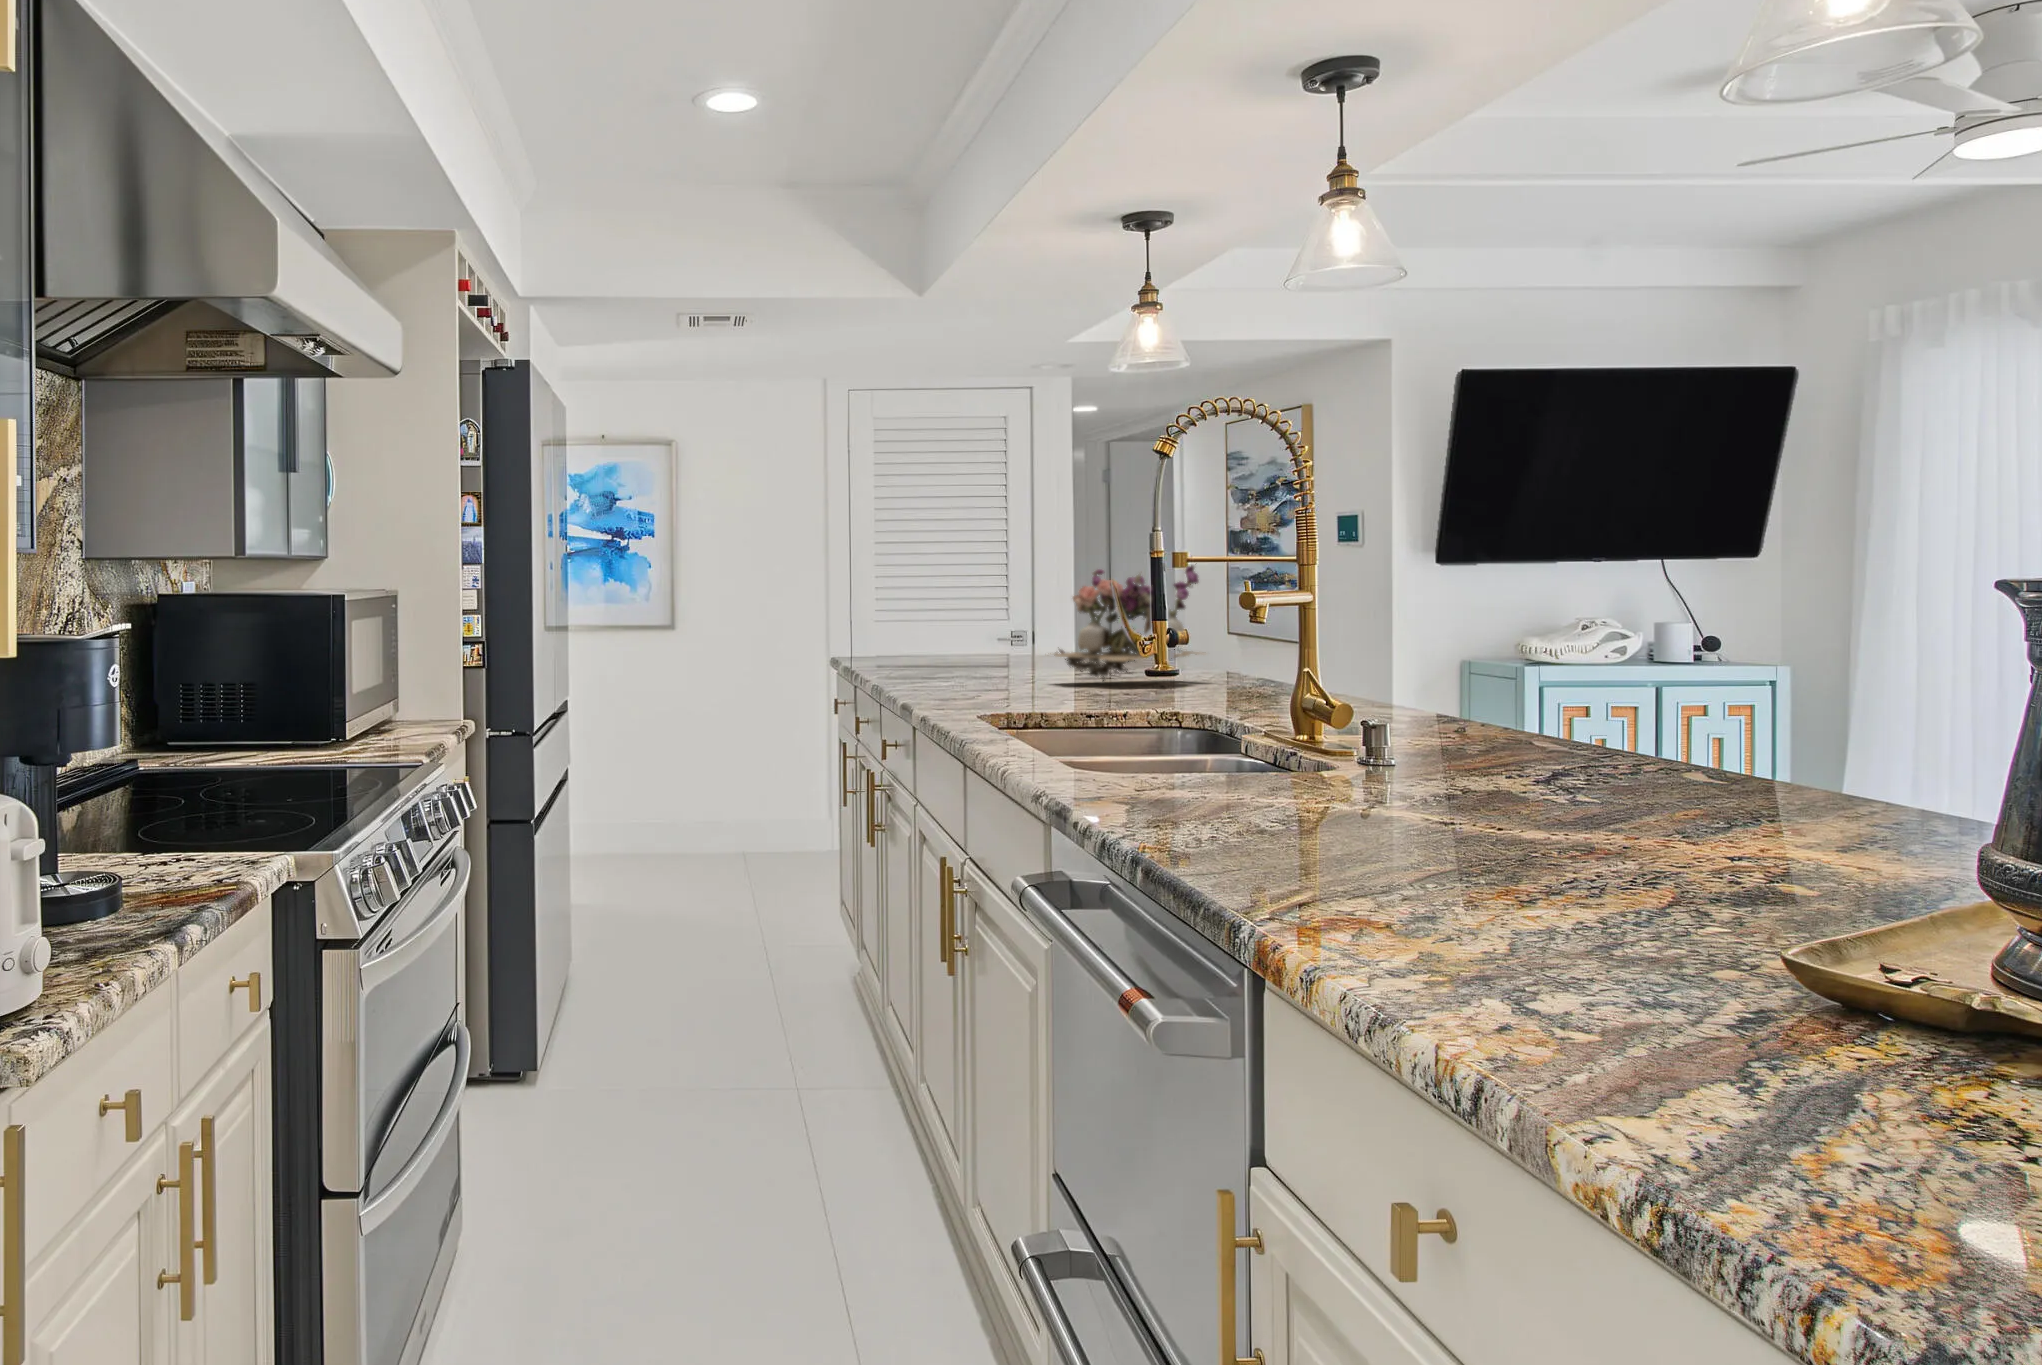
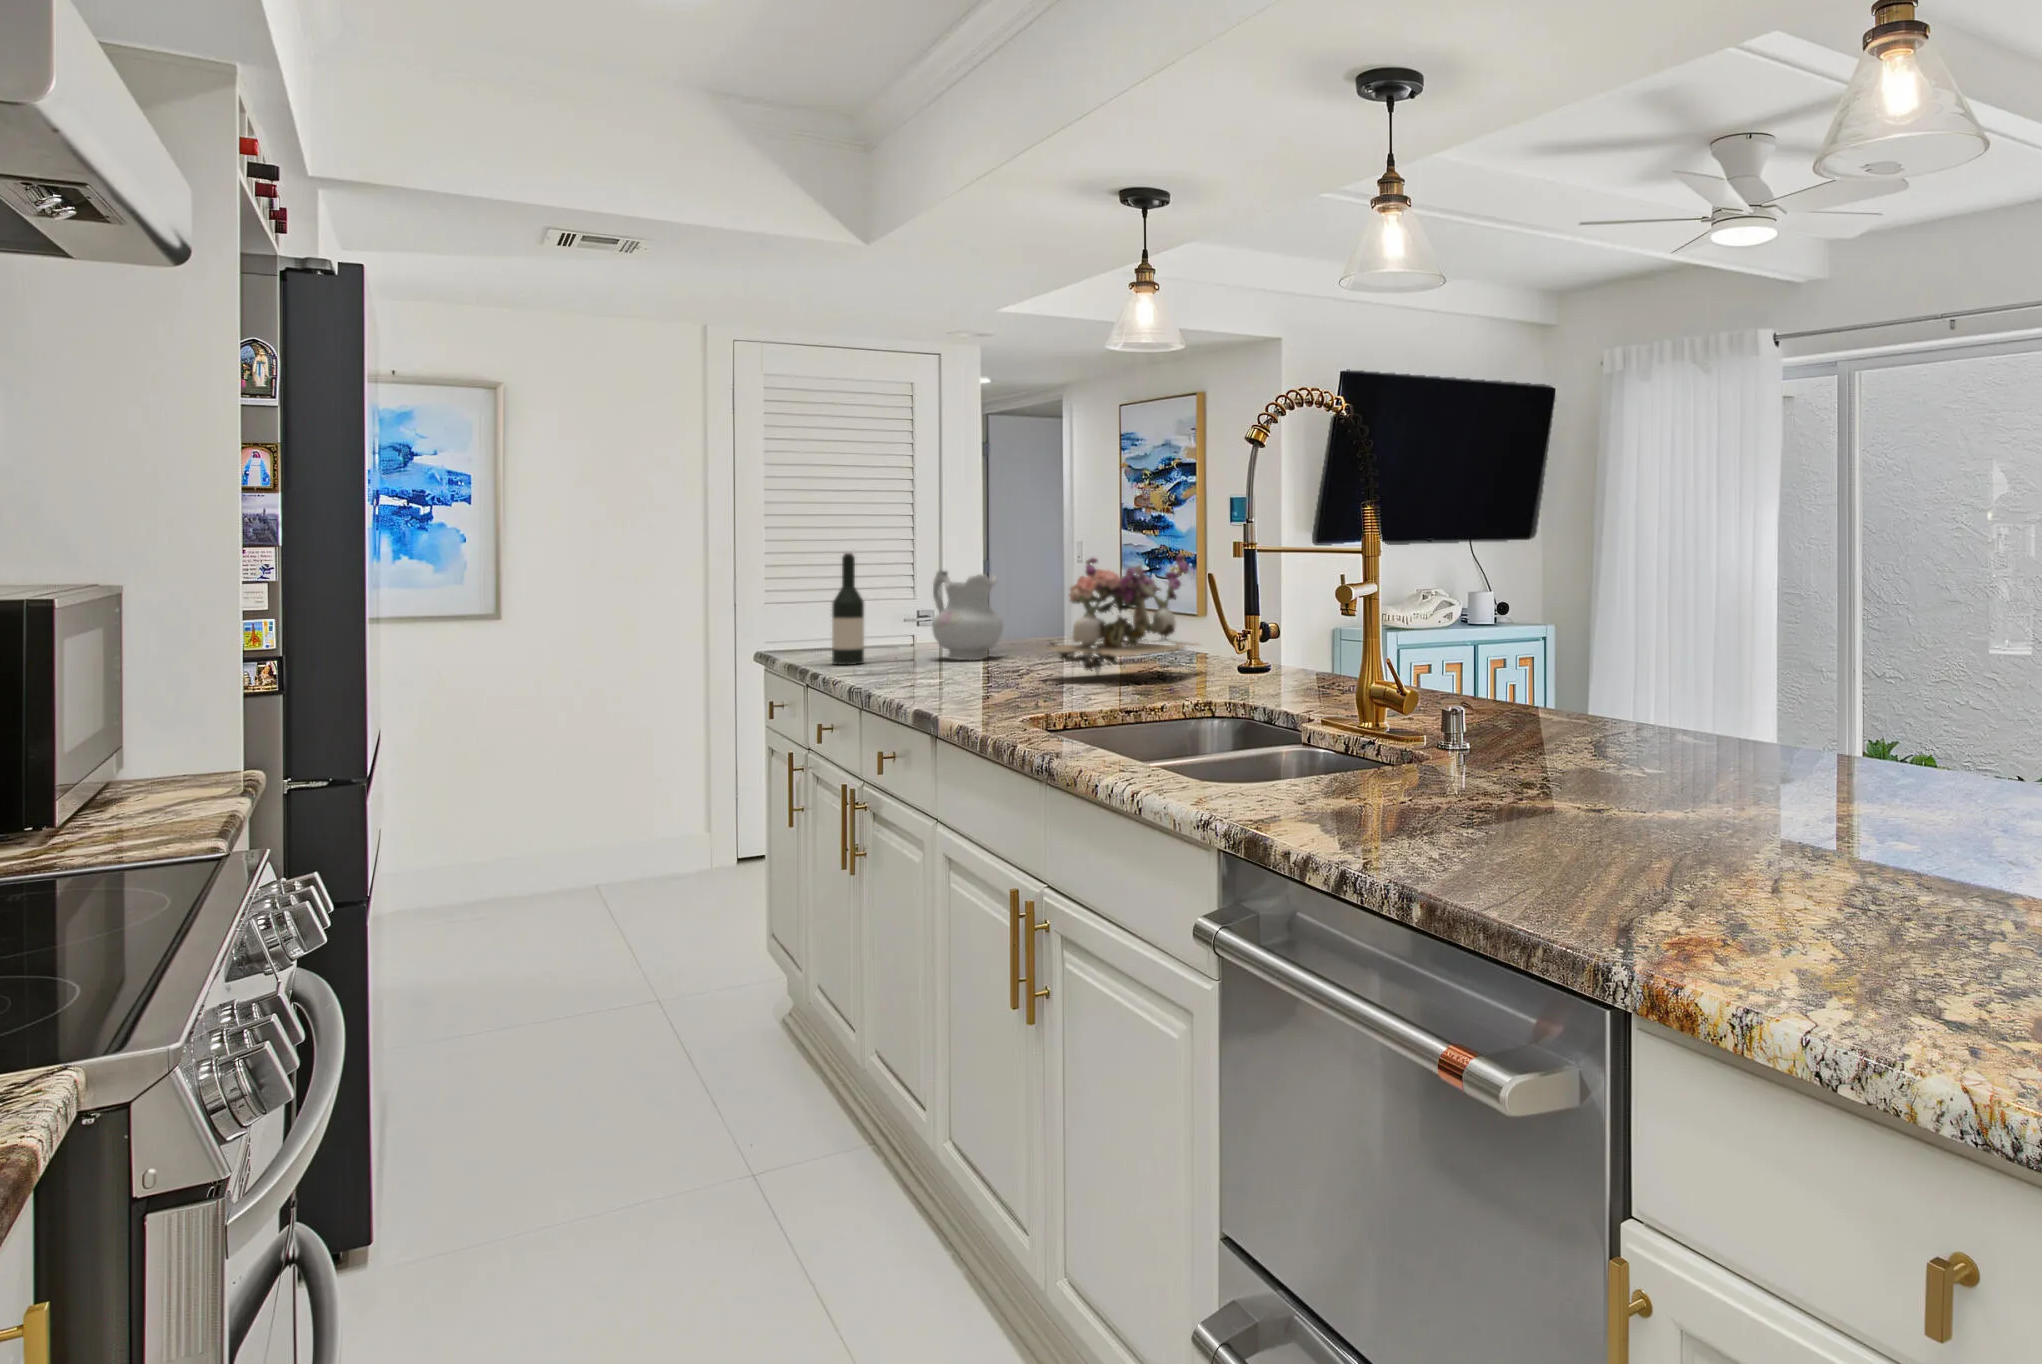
wine bottle: none [886,572,913,672] -> present [832,553,864,665]
ceramic pitcher: none [973,587,1038,671] -> present [932,570,1003,661]

